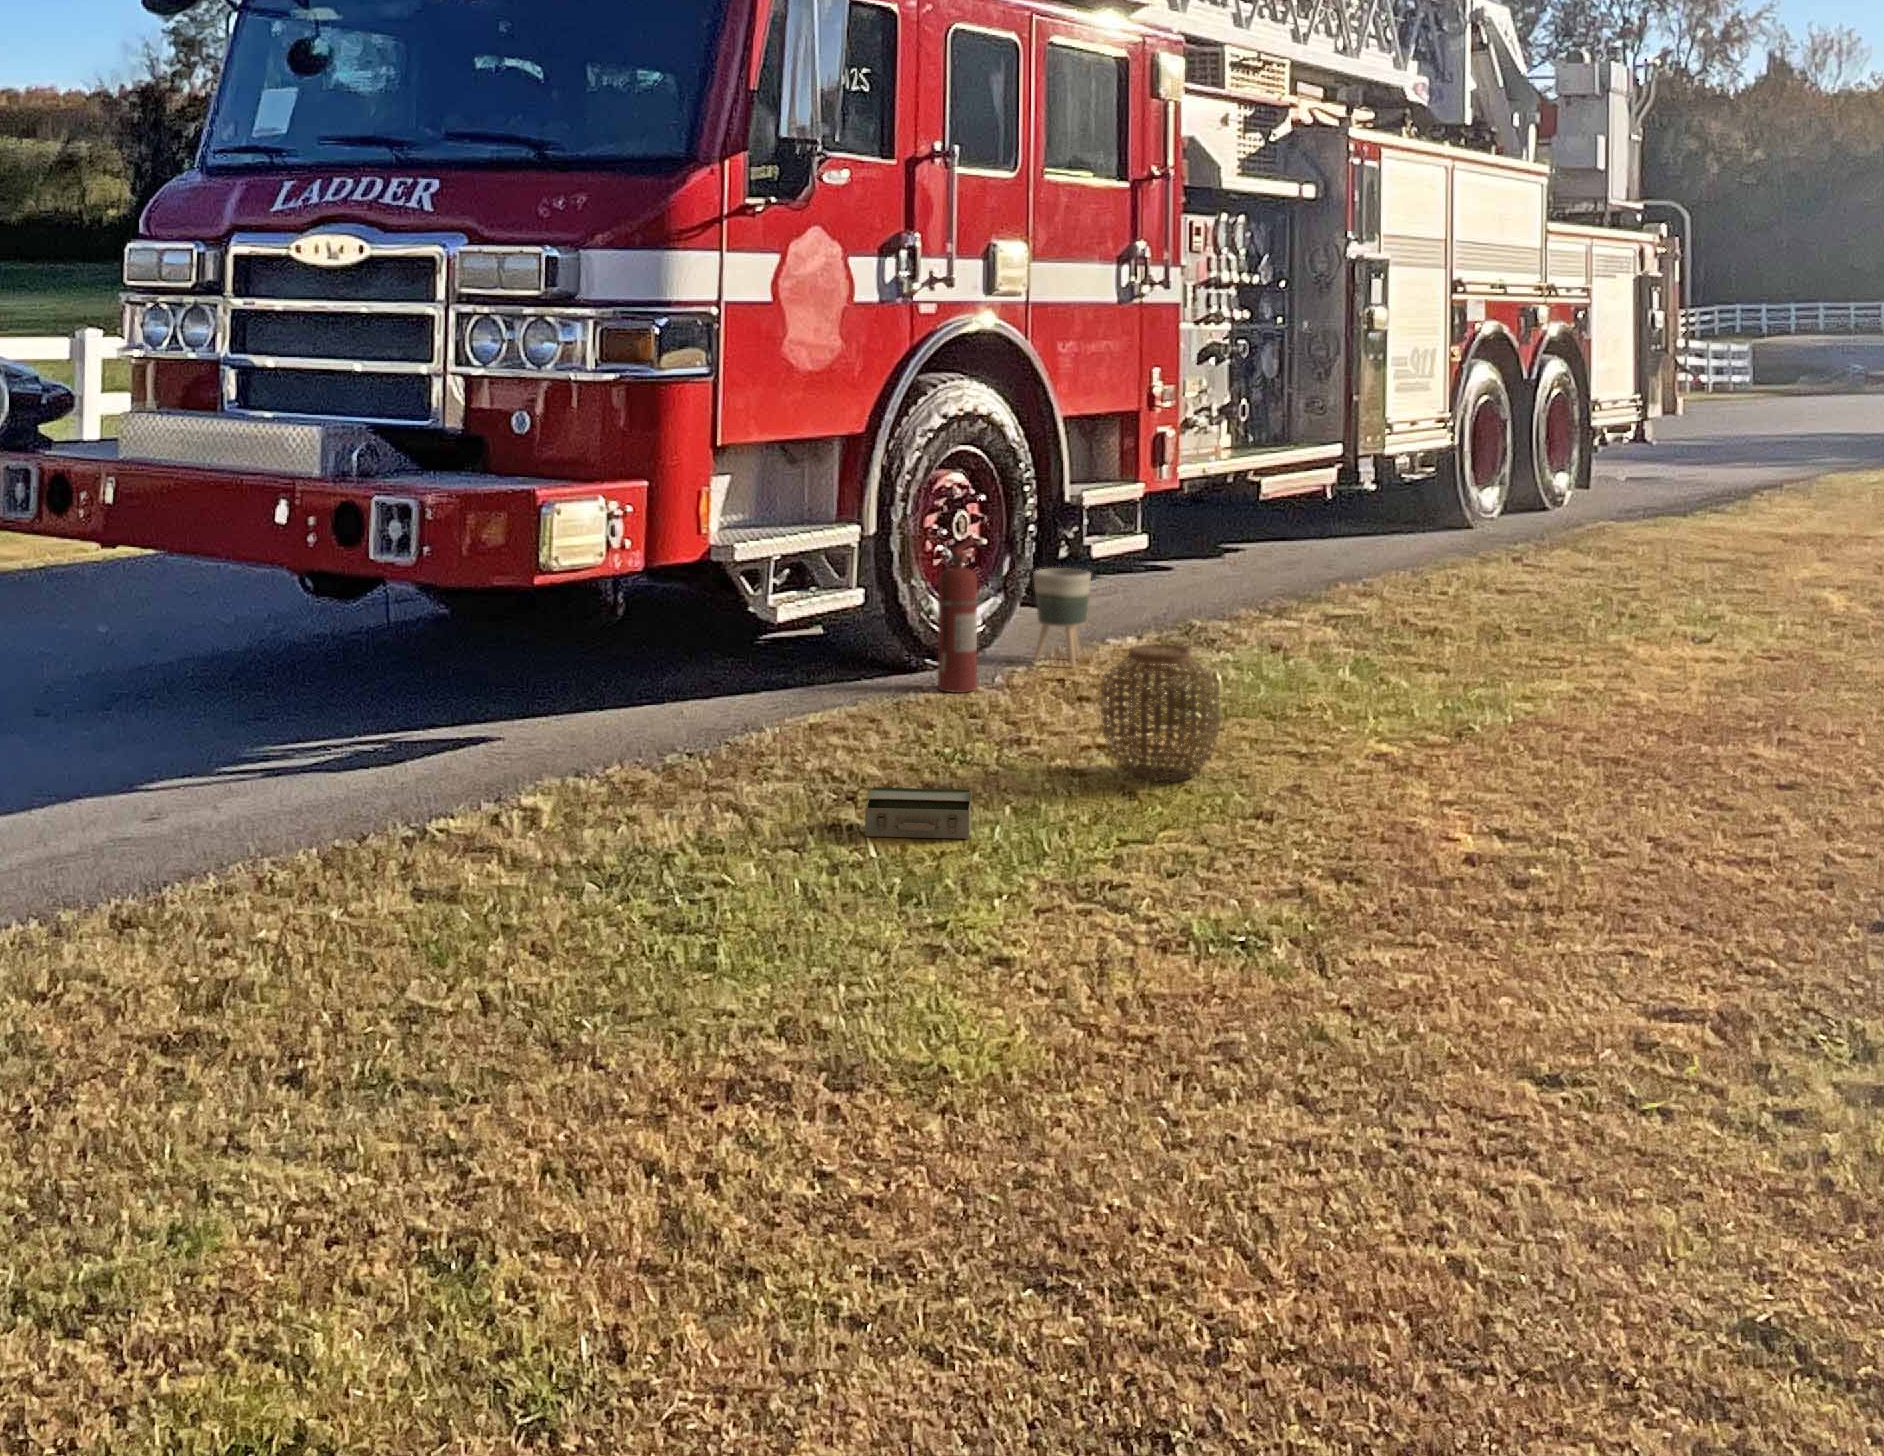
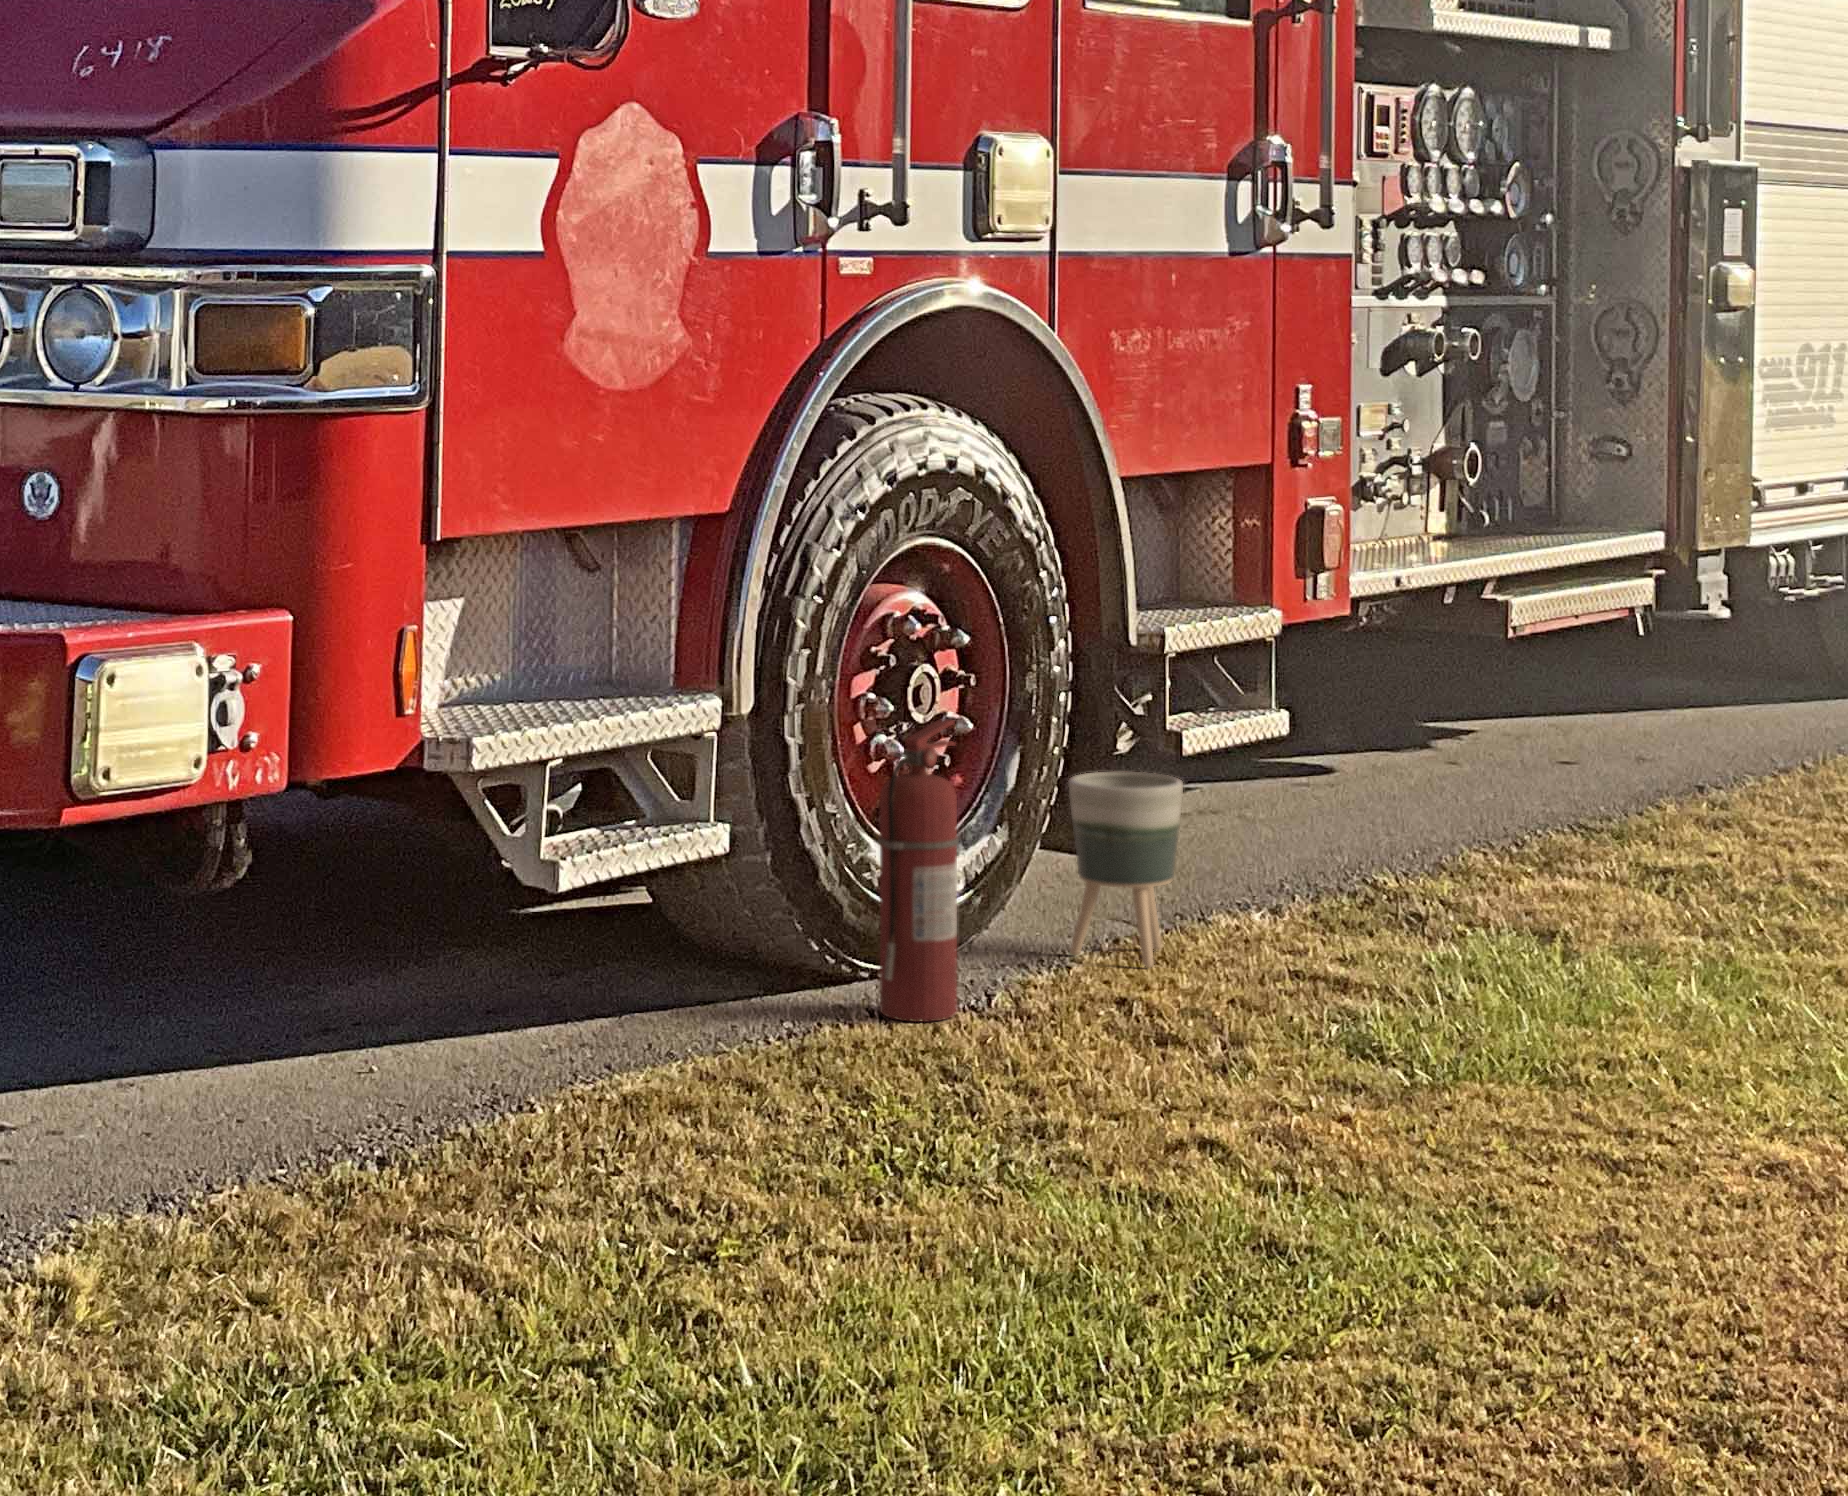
woven basket: present [1101,644,1219,782] -> none [1209,944,1452,1226]
toolbox: present [865,787,972,839] -> none [723,1244,944,1358]

